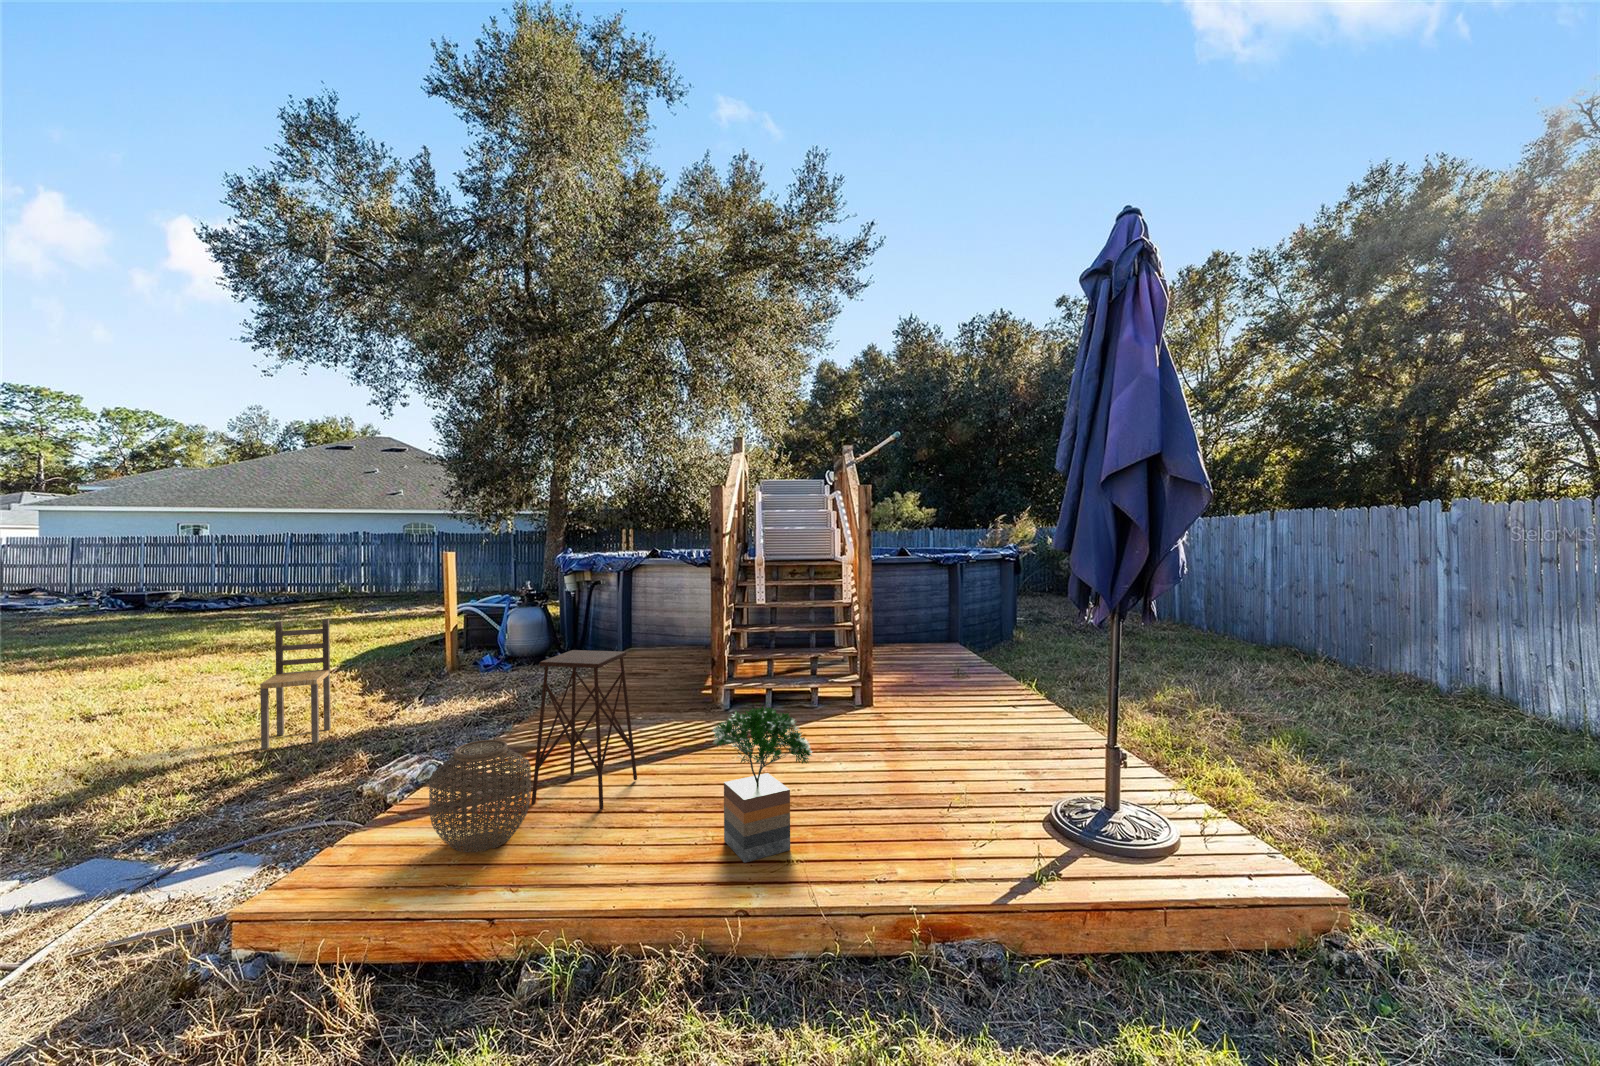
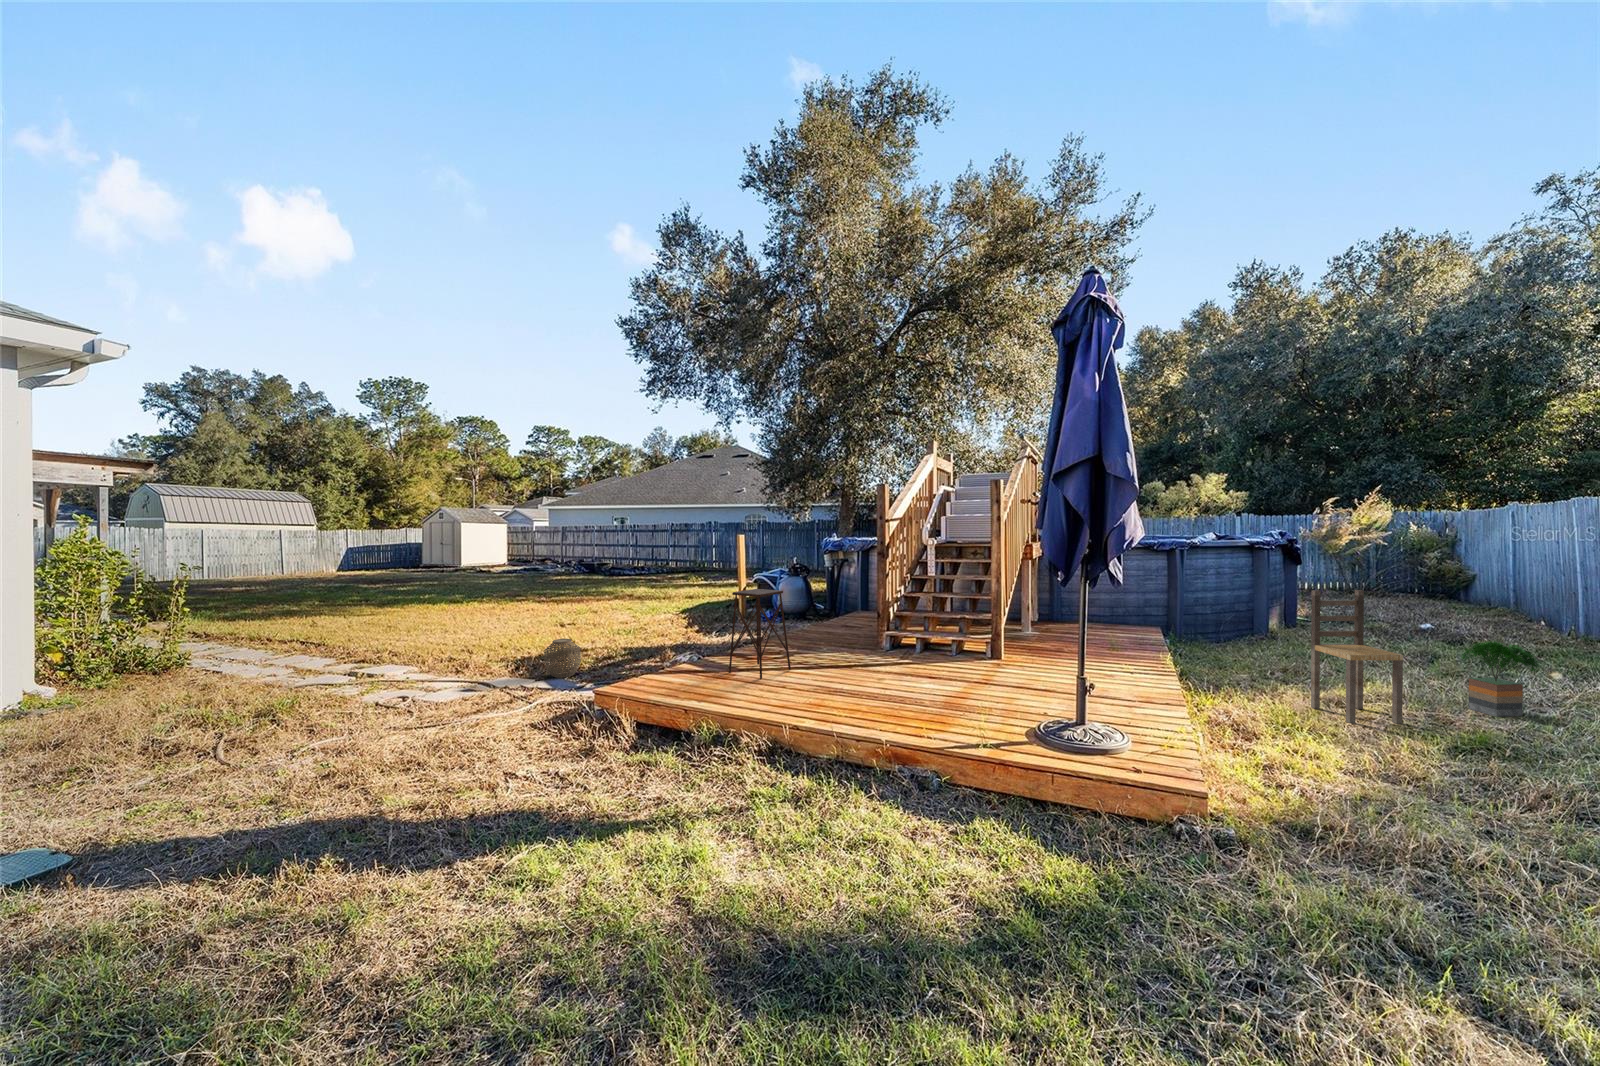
chair: present [260,619,331,749] -> present [1311,590,1403,724]
potted tree: present [713,706,812,863] -> present [1461,642,1540,717]
woven basket: present [429,740,531,852] -> present [544,639,581,678]

